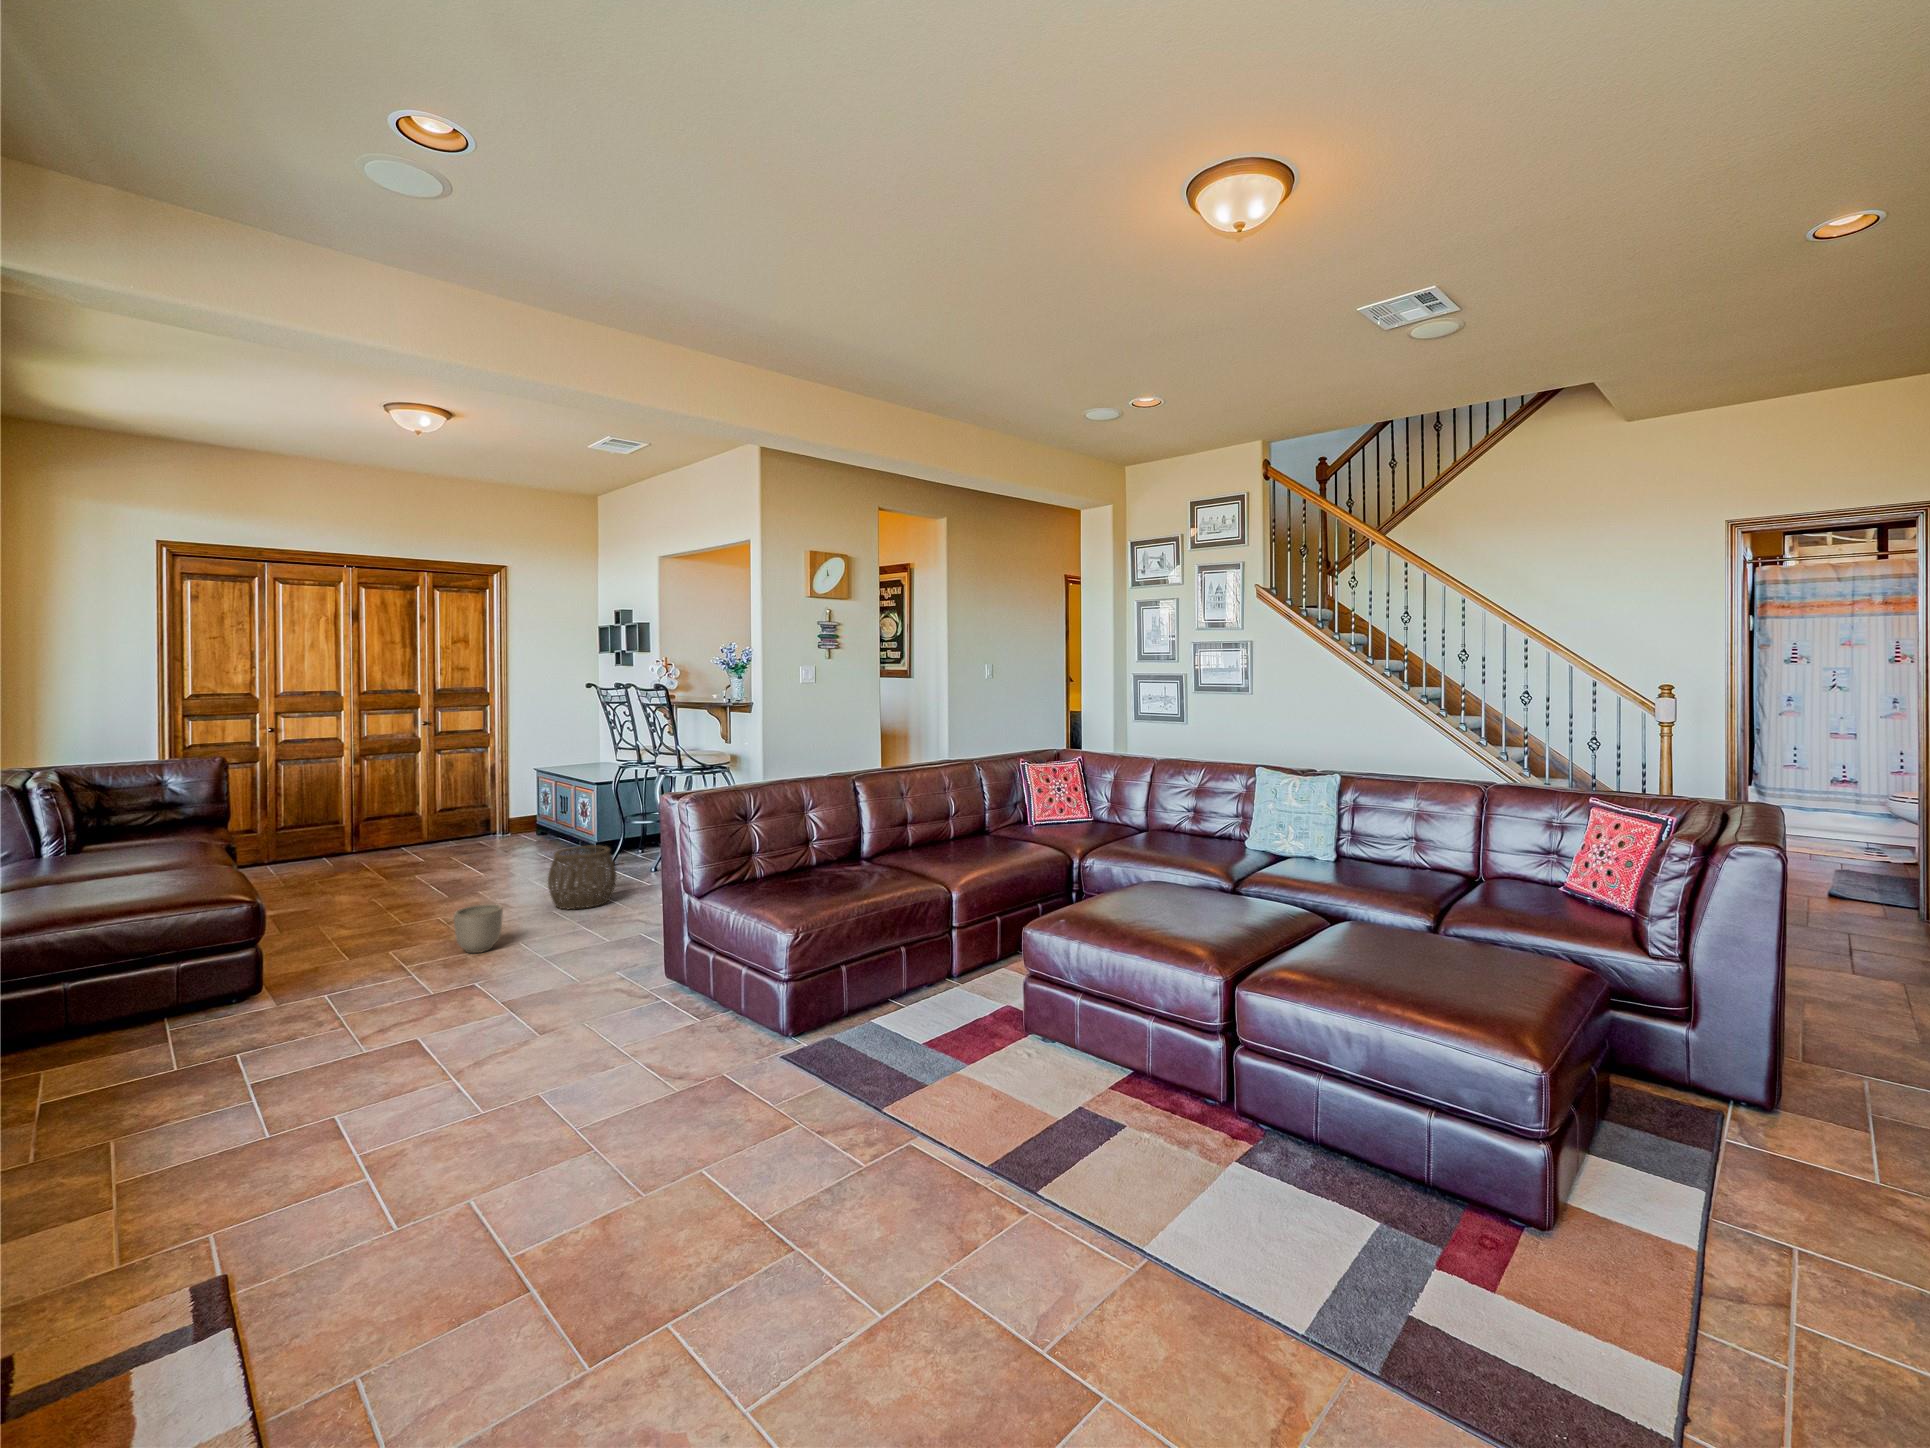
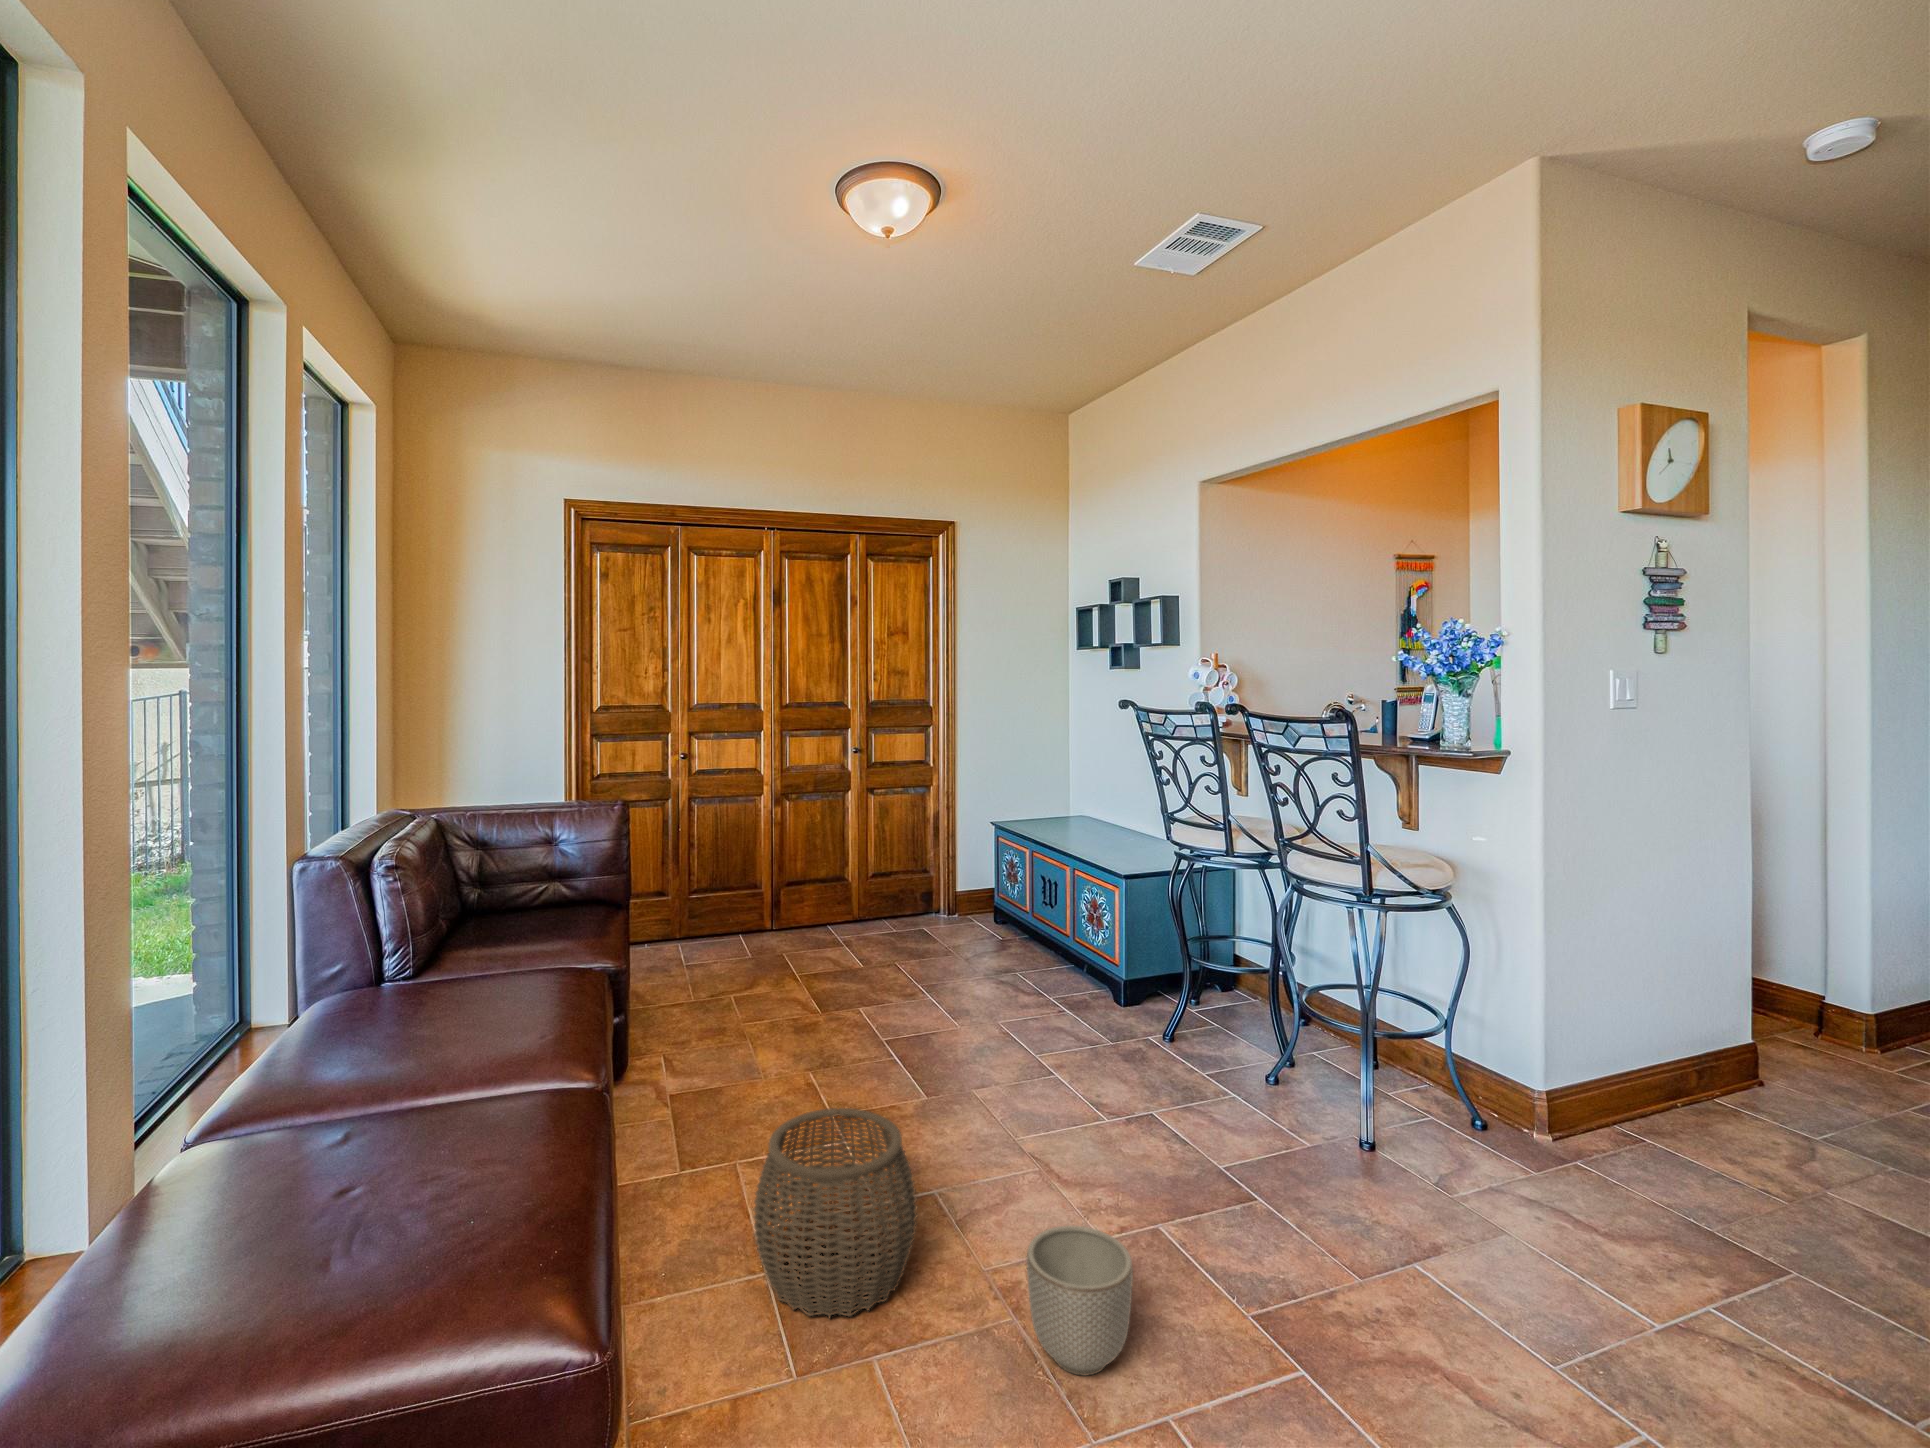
woven basket: present [548,845,617,909] -> present [754,1108,917,1317]

